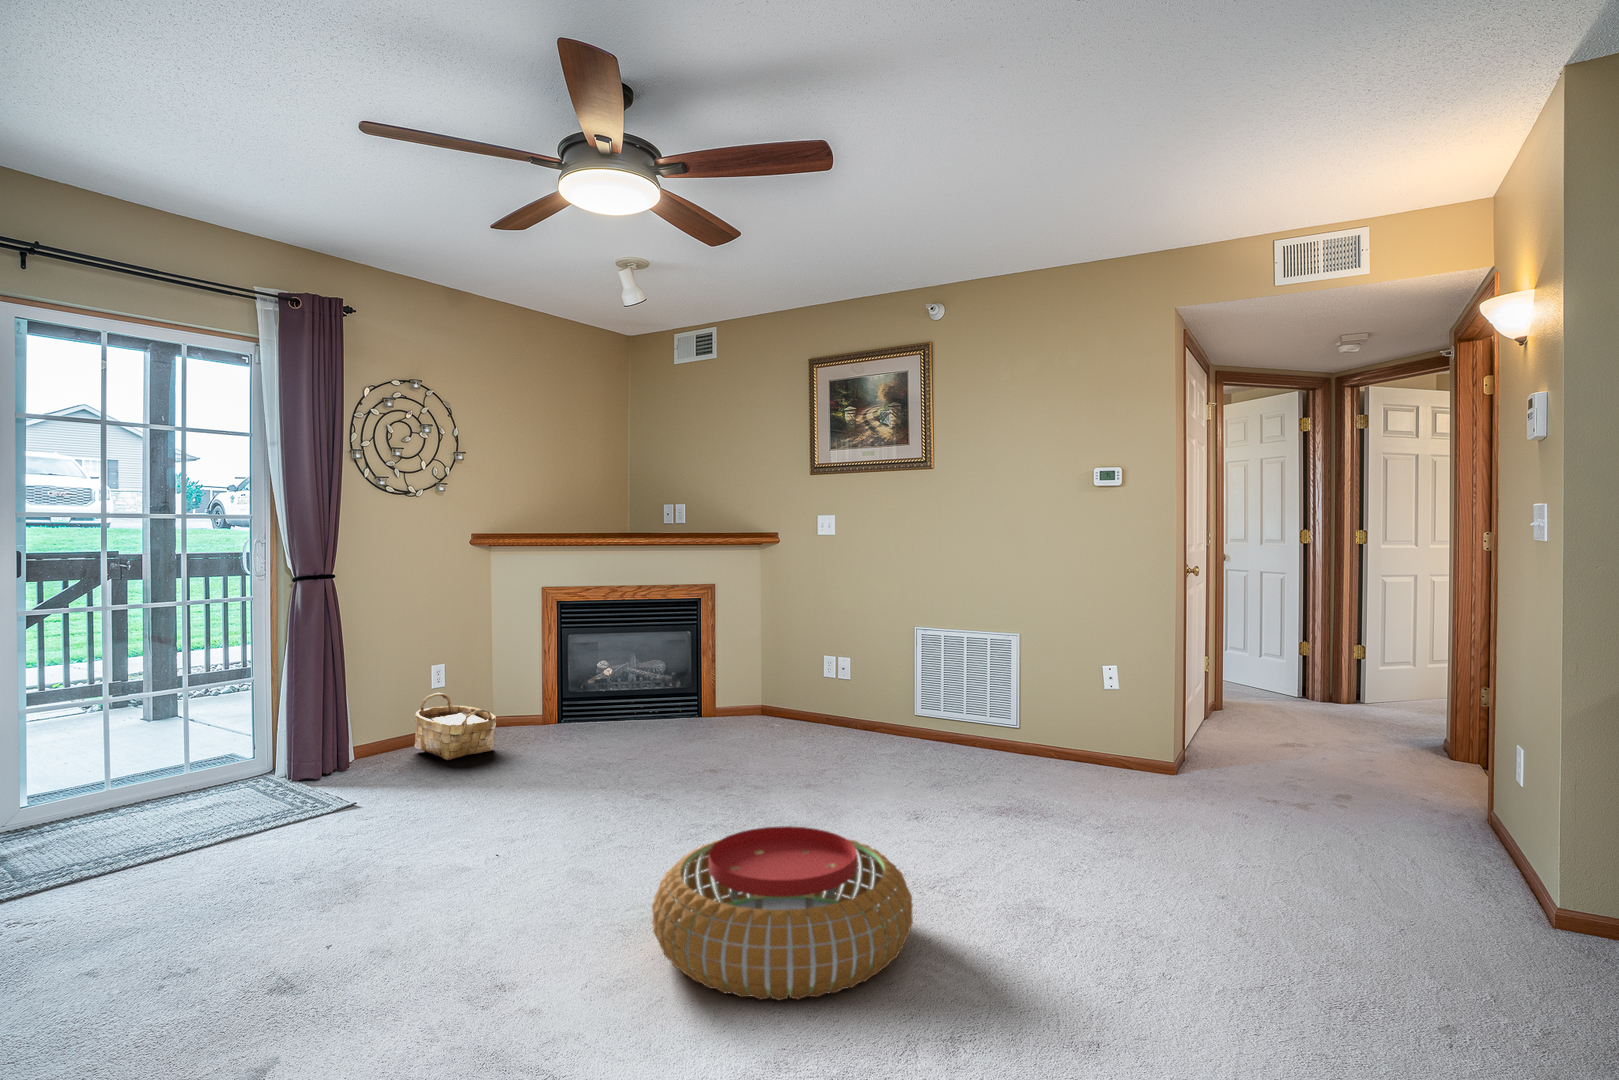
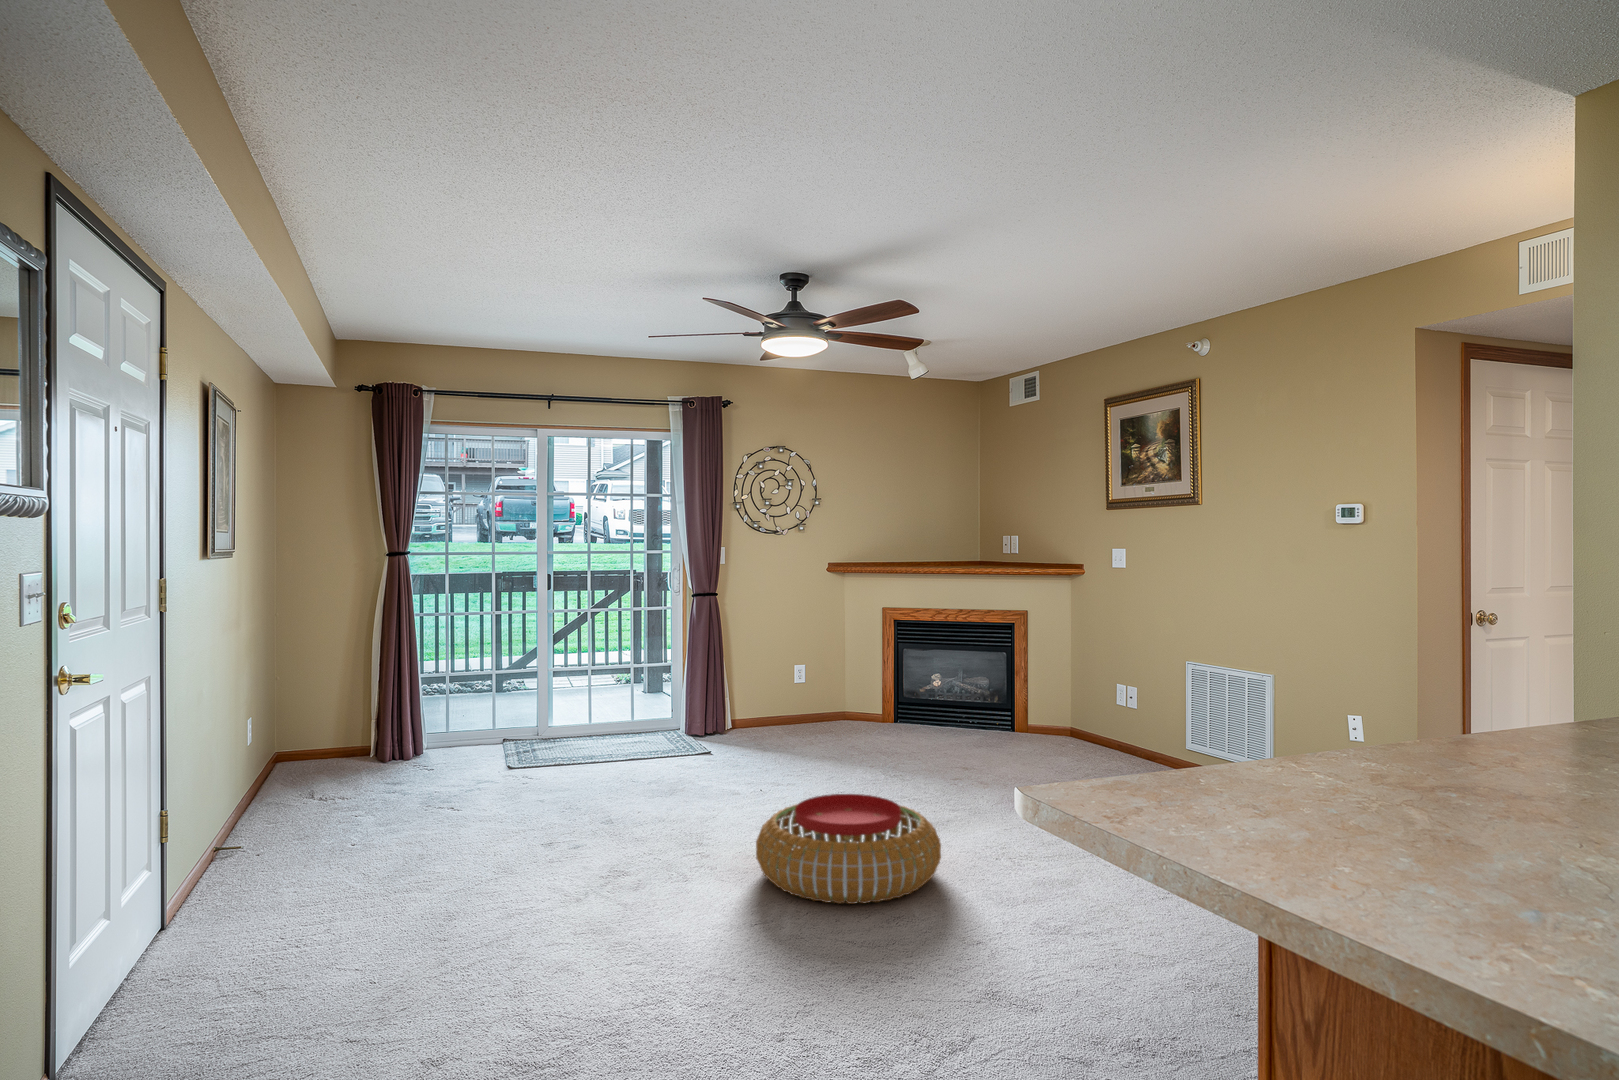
woven basket: present [415,693,496,760] -> none [776,684,830,735]

